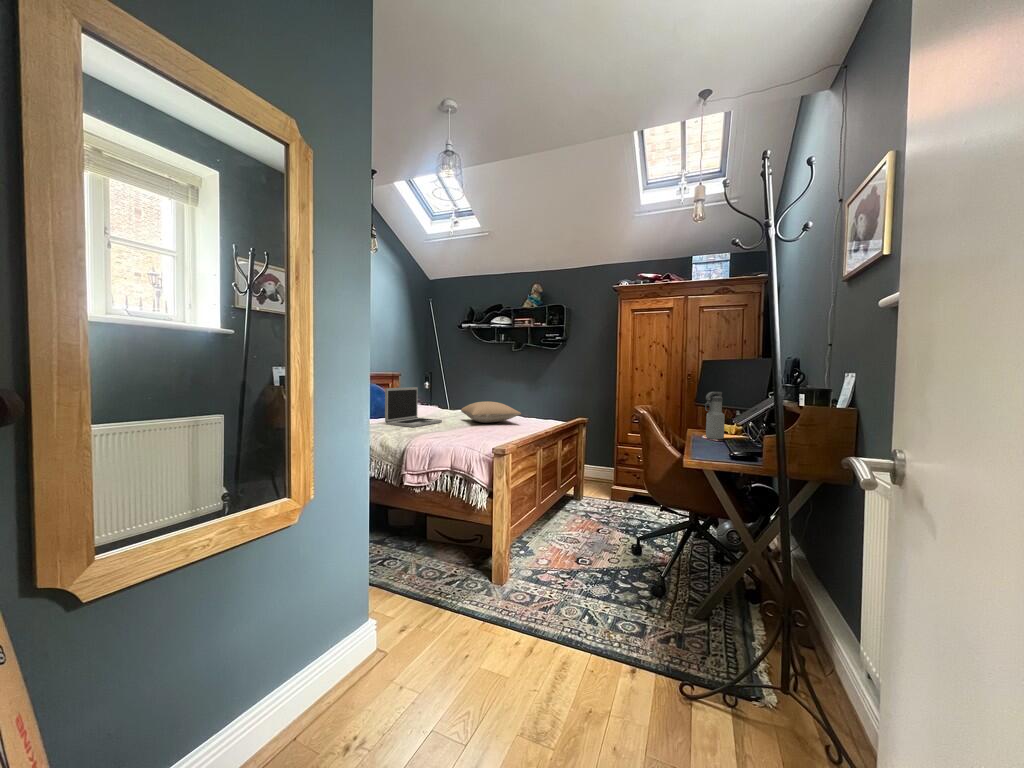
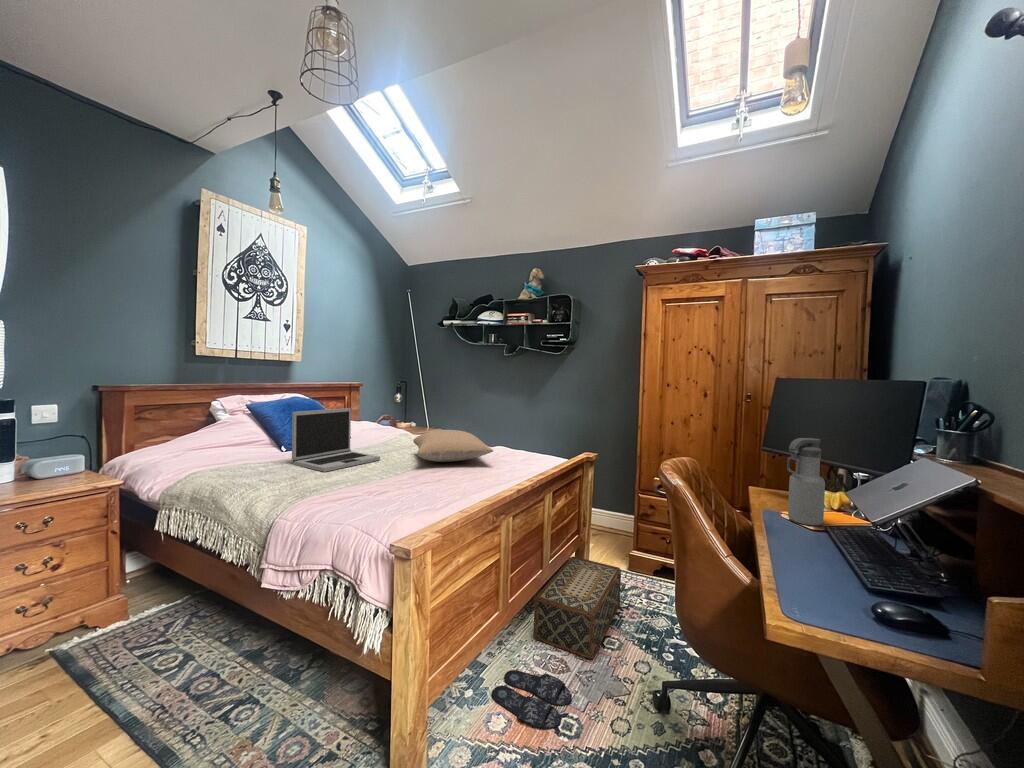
woven basket: none [555,485,608,537] -> present [534,556,621,659]
slippers: none [536,542,584,562] -> present [491,670,572,729]

